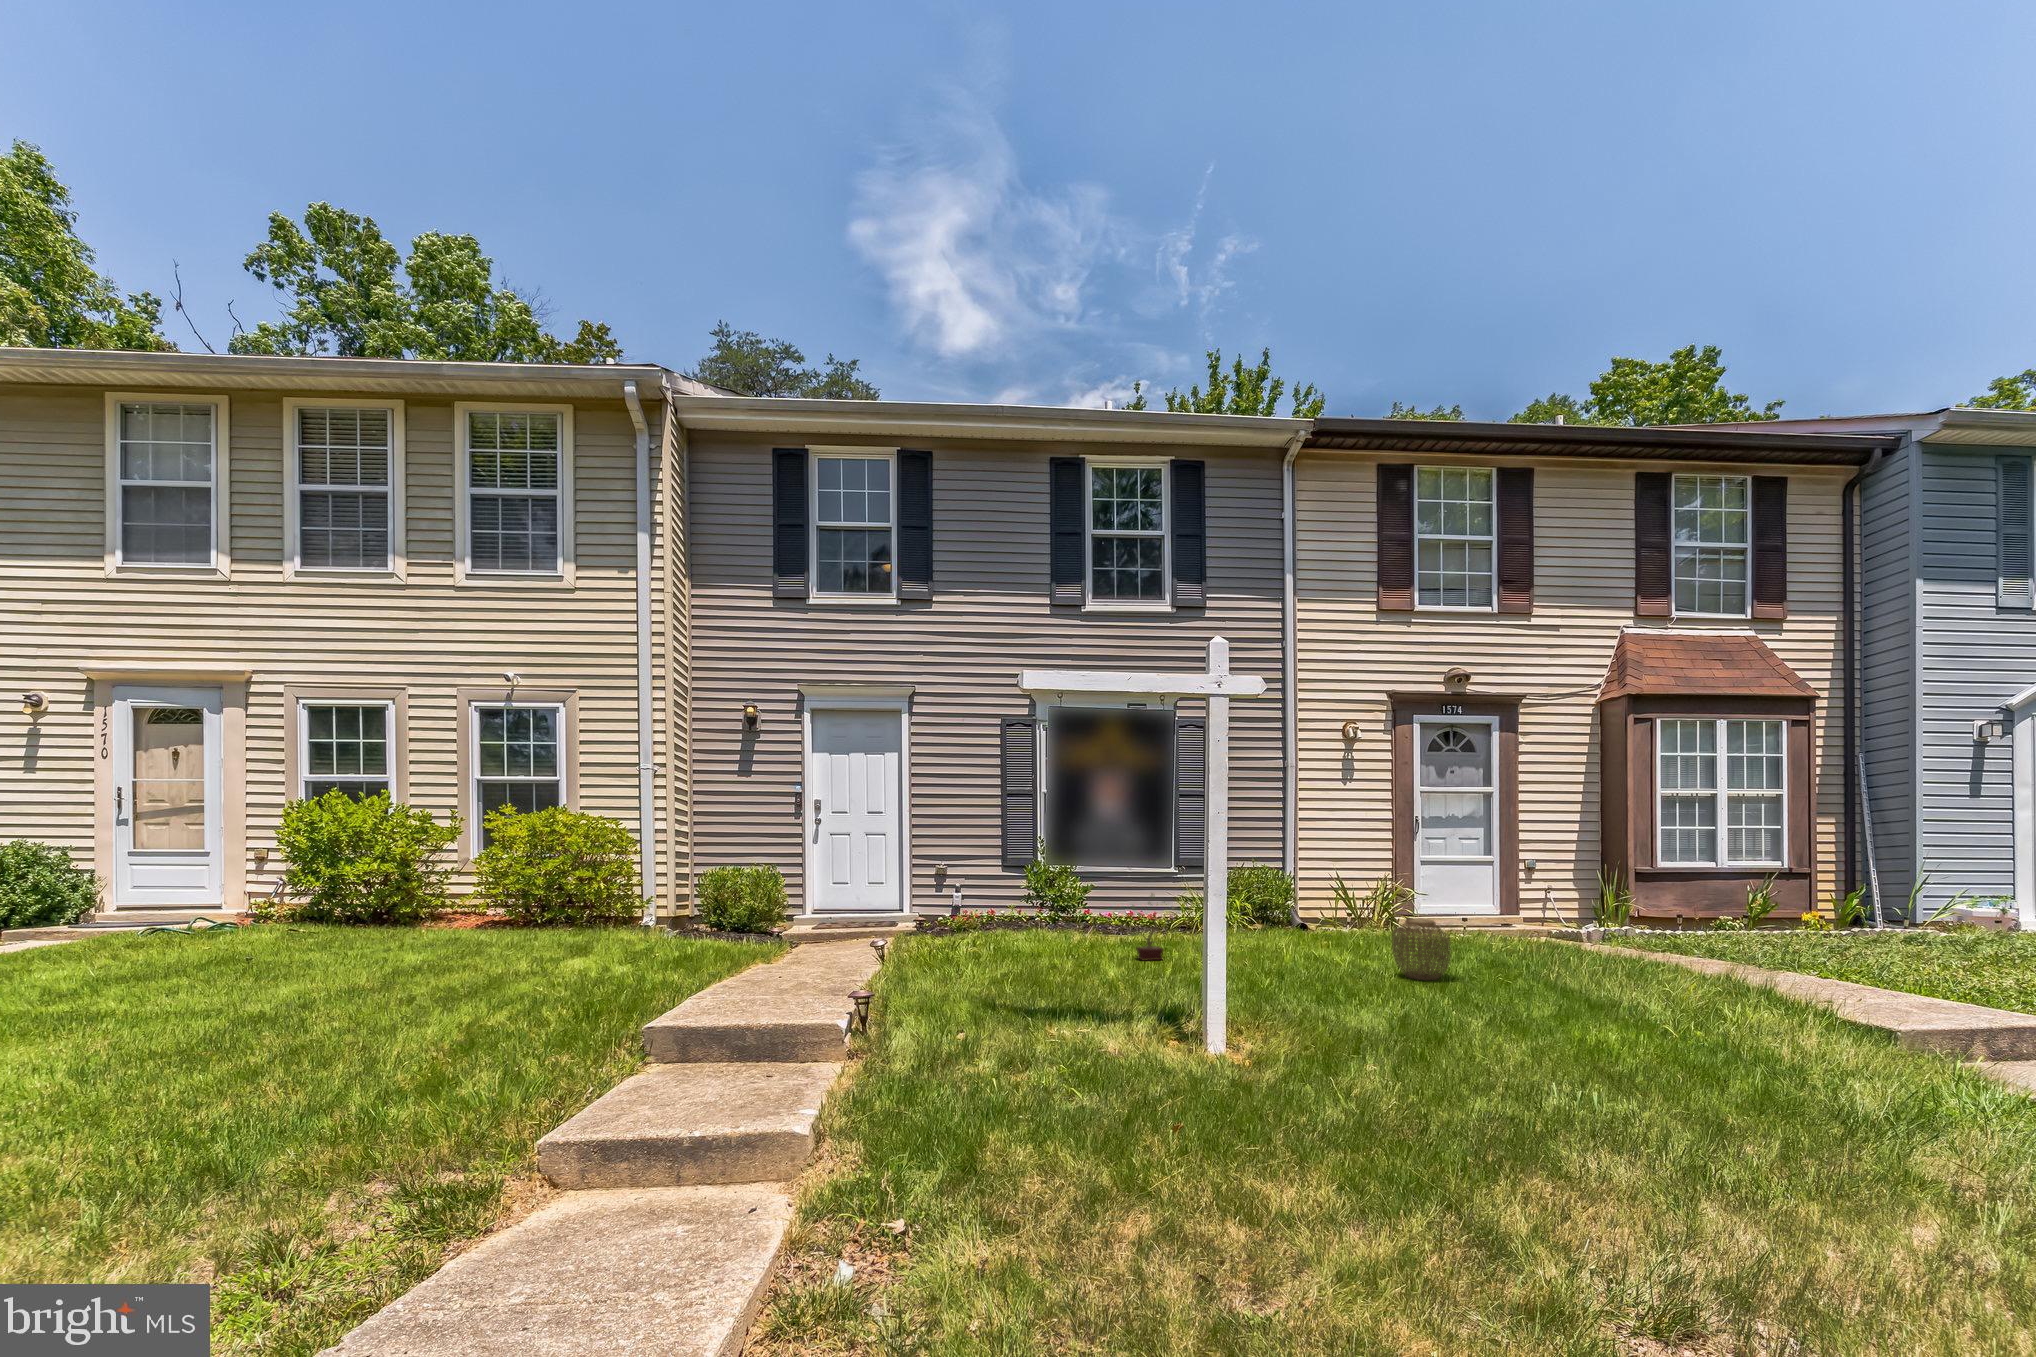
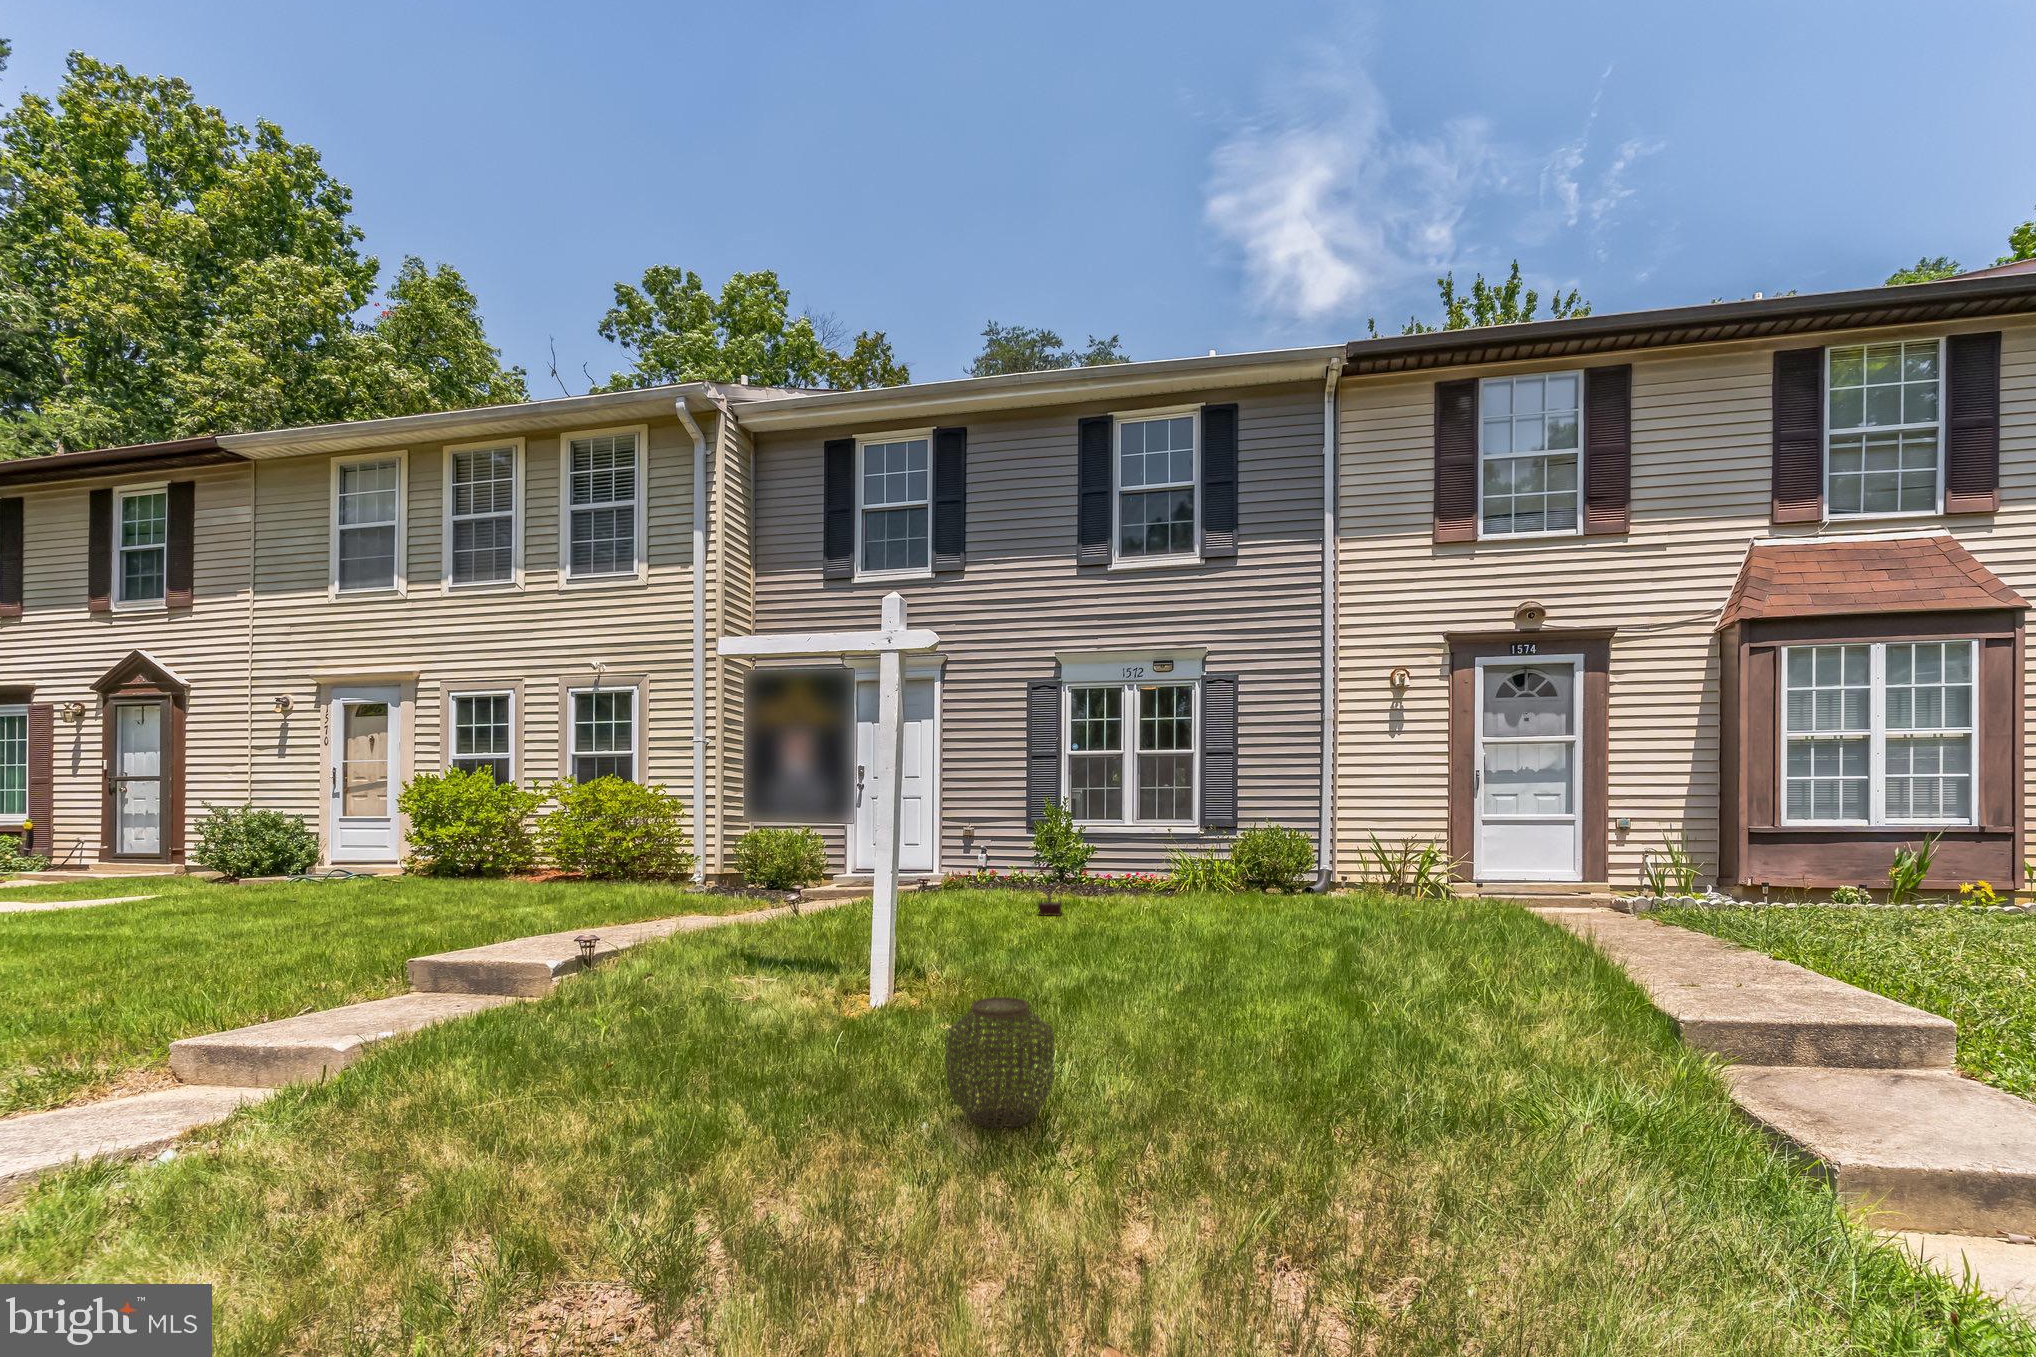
woven basket: present [1392,918,1451,980] -> present [946,997,1054,1128]

